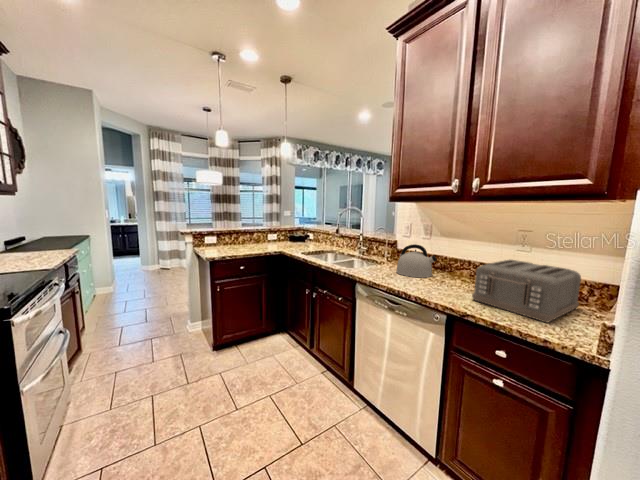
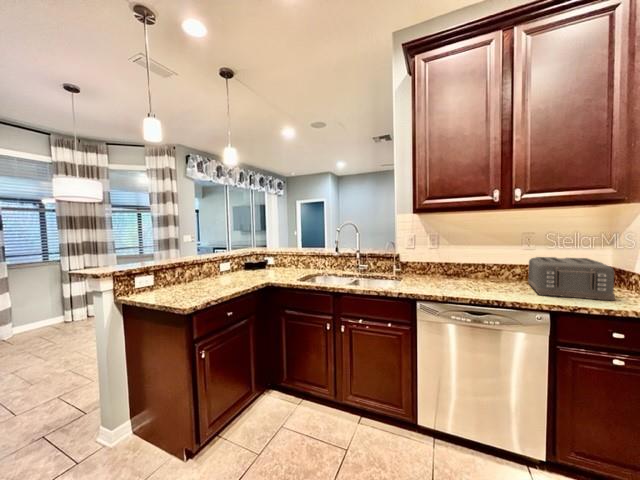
kettle: present [396,244,437,278] -> none [425,254,463,285]

